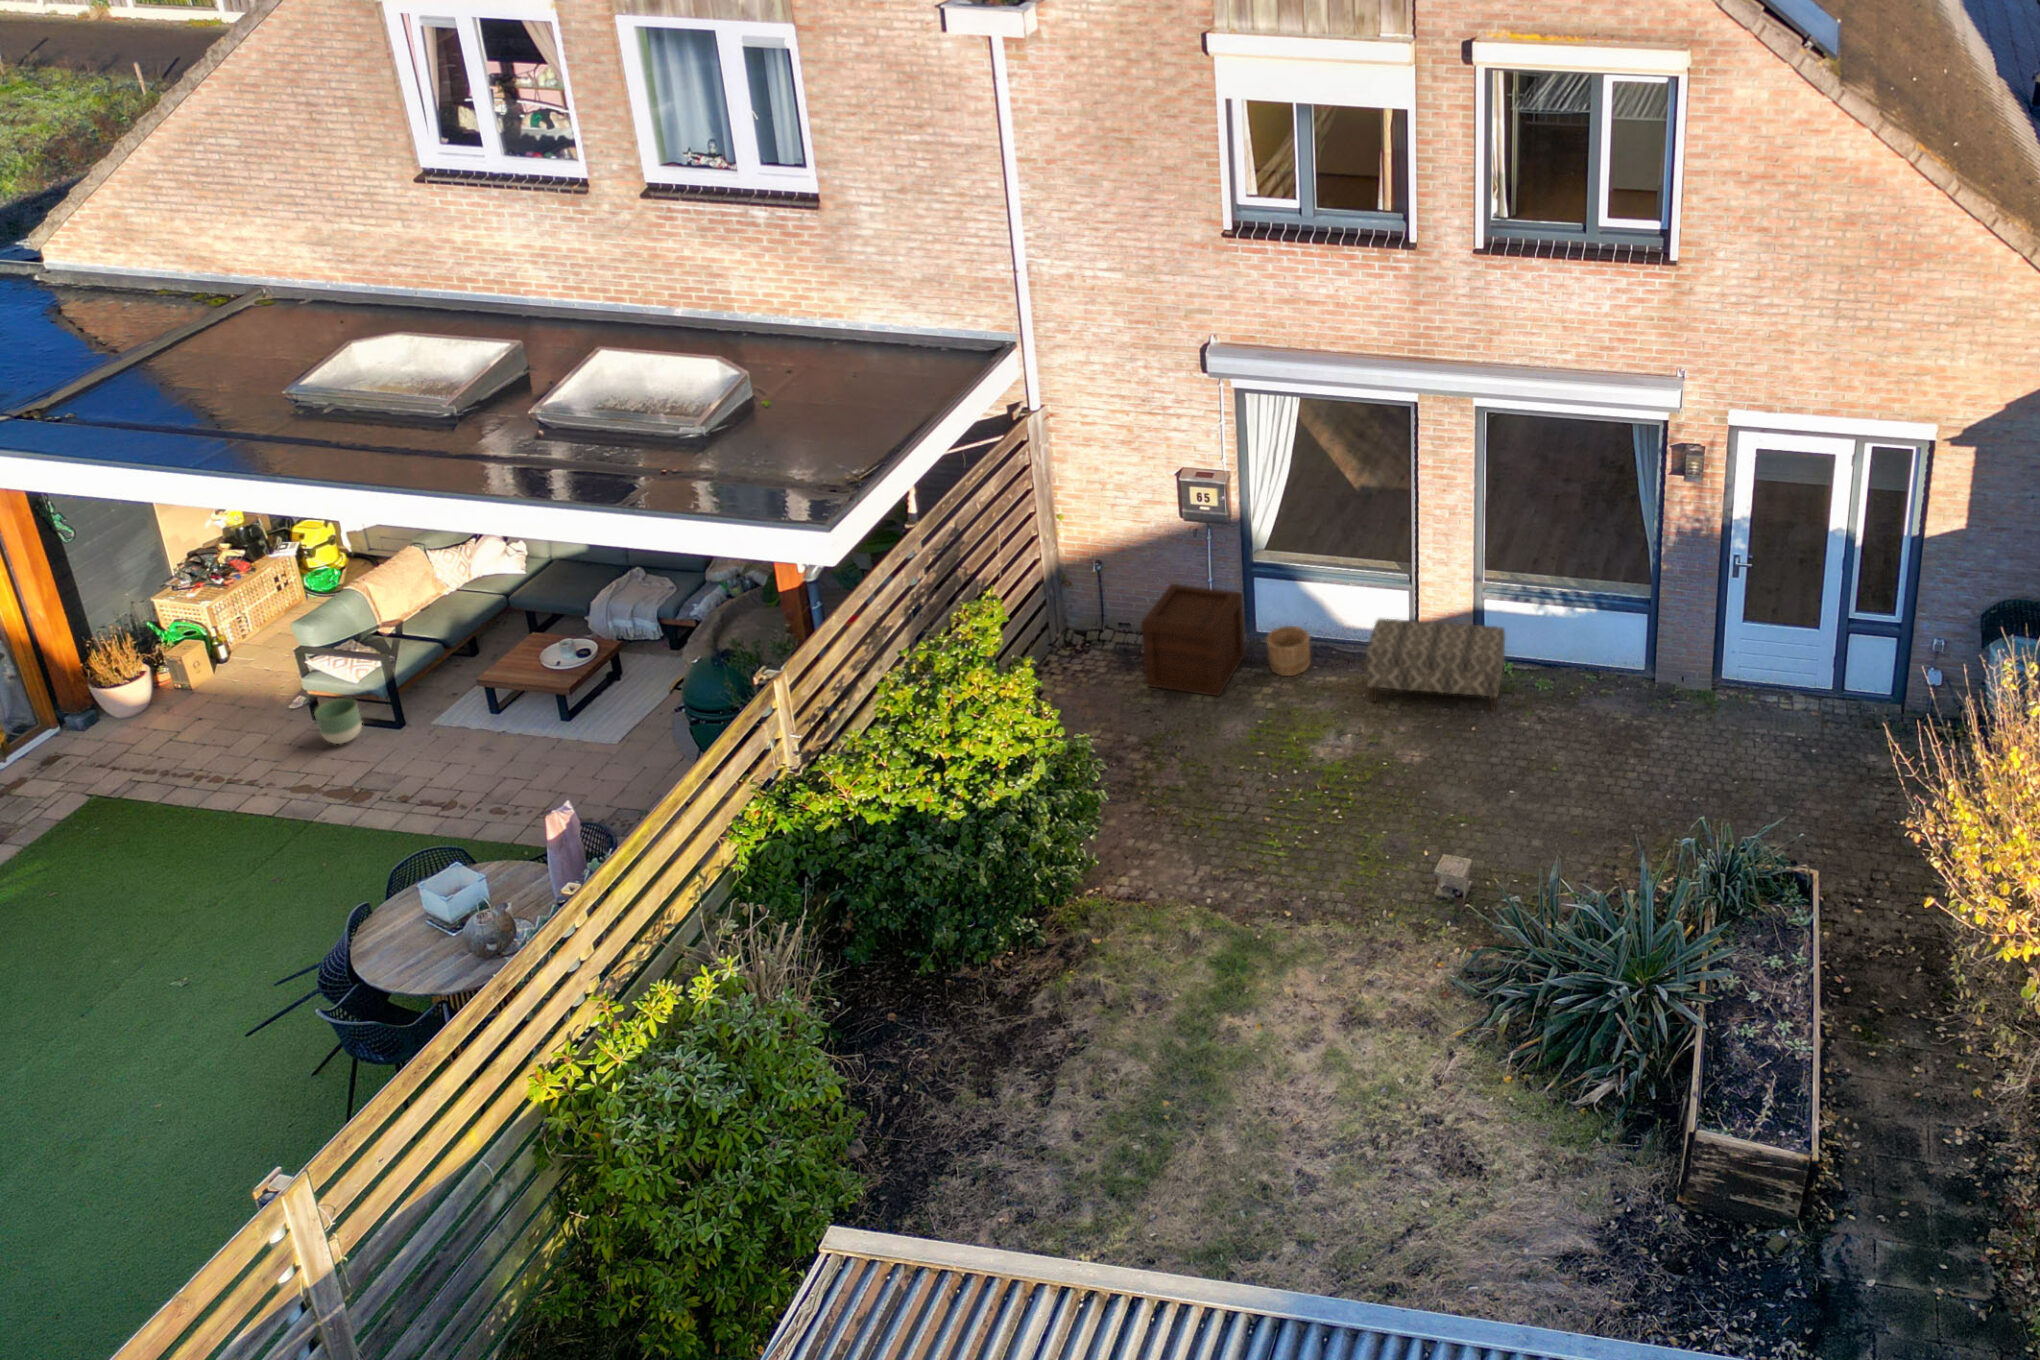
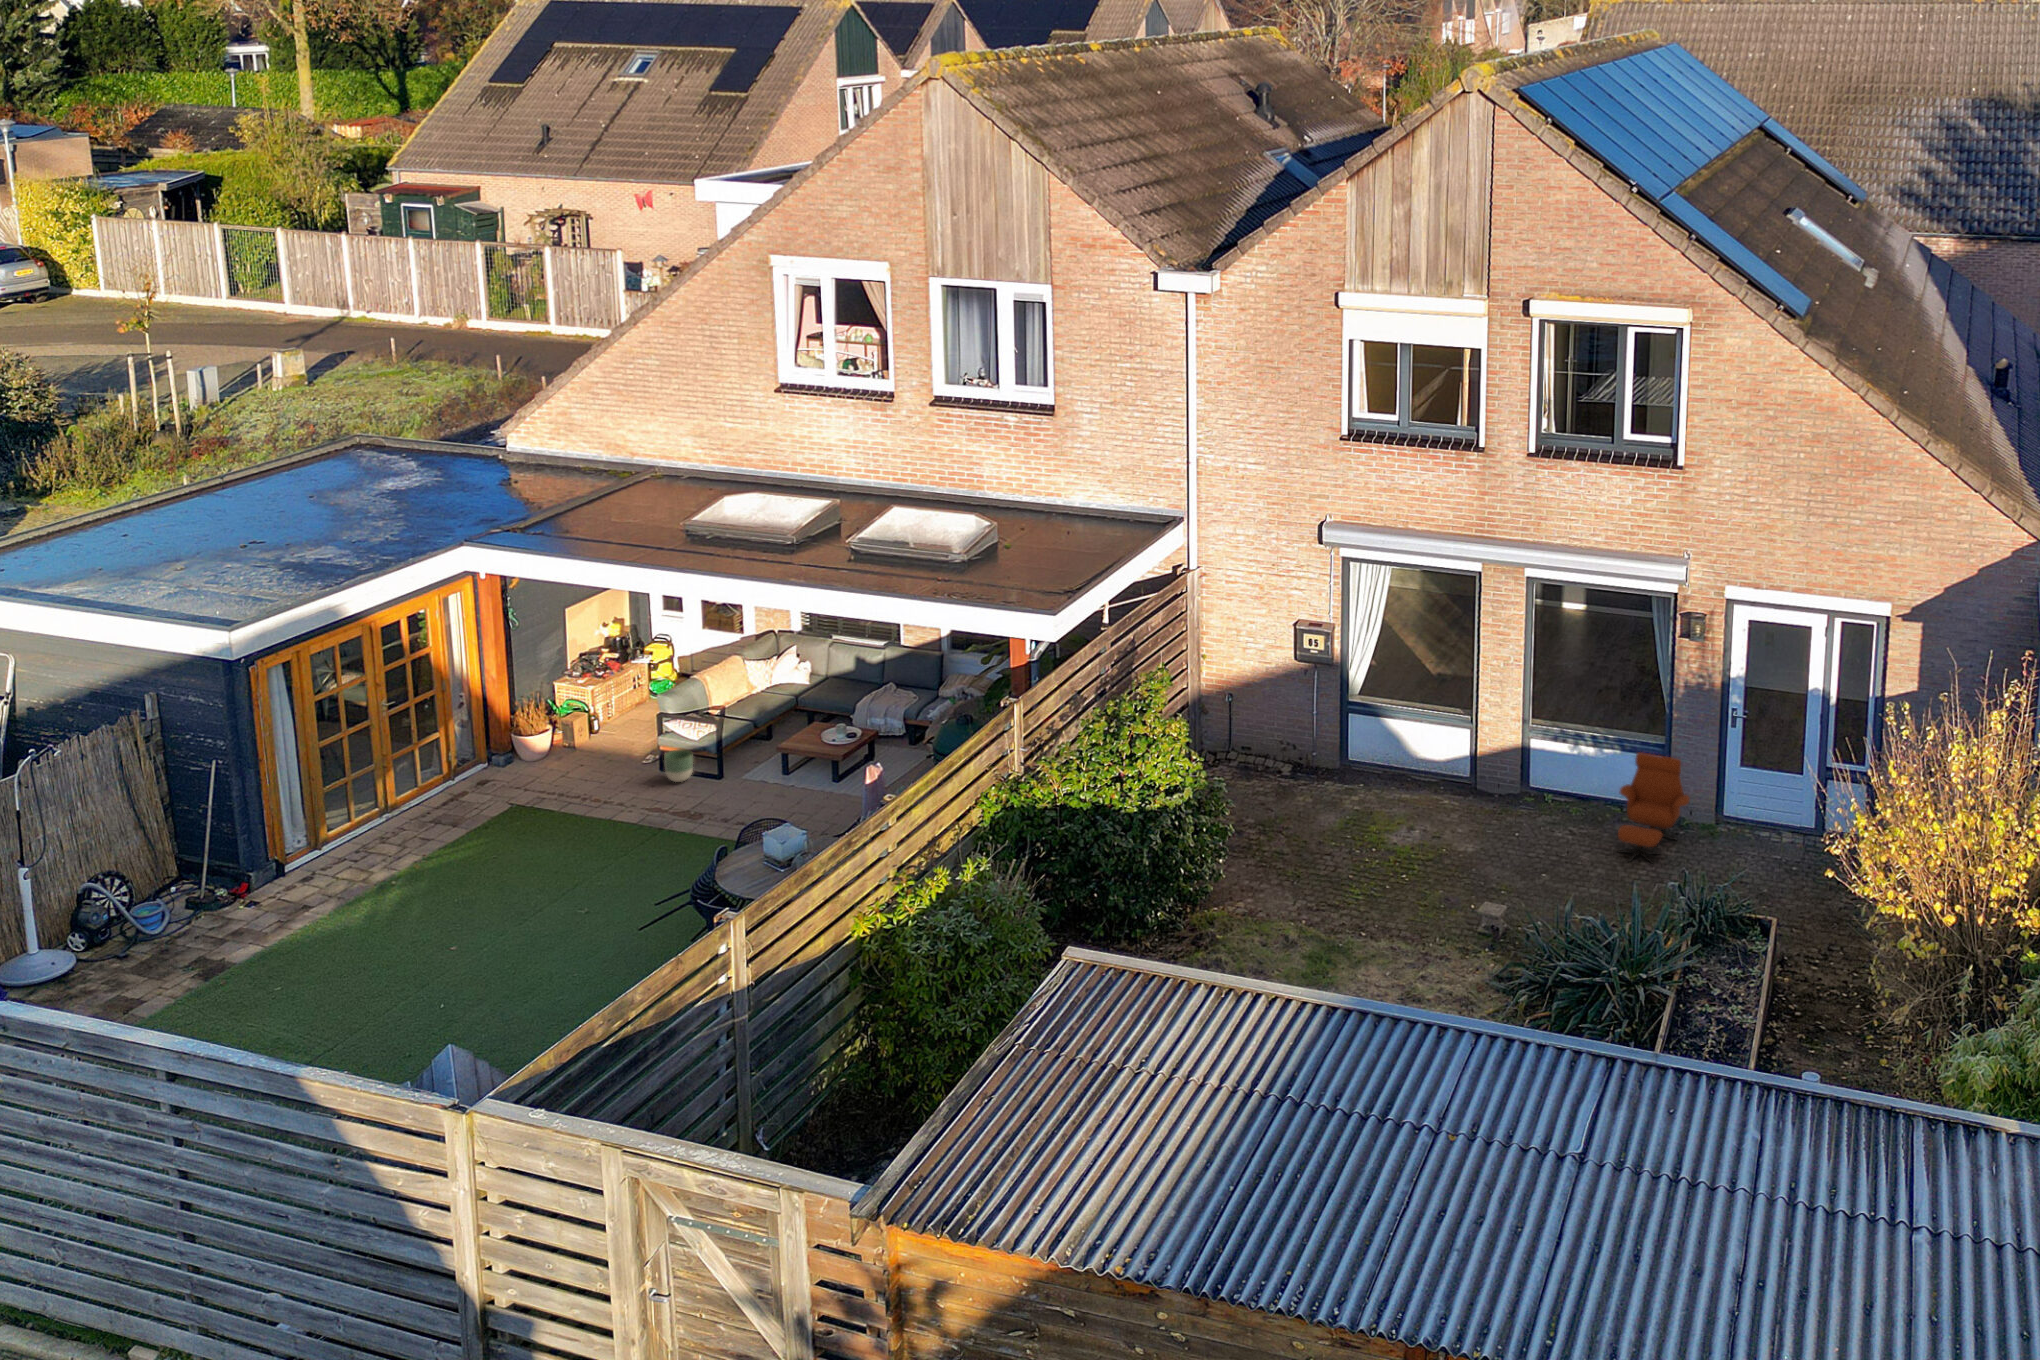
wooden crate: present [1141,584,1246,696] -> none [1261,721,1340,807]
lounge chair: none [1598,608,1684,756] -> present [1618,752,1690,863]
bench: present [1366,619,1505,710] -> none [1434,755,1547,831]
wooden bucket: present [1266,626,1311,676] -> none [1356,761,1391,799]

